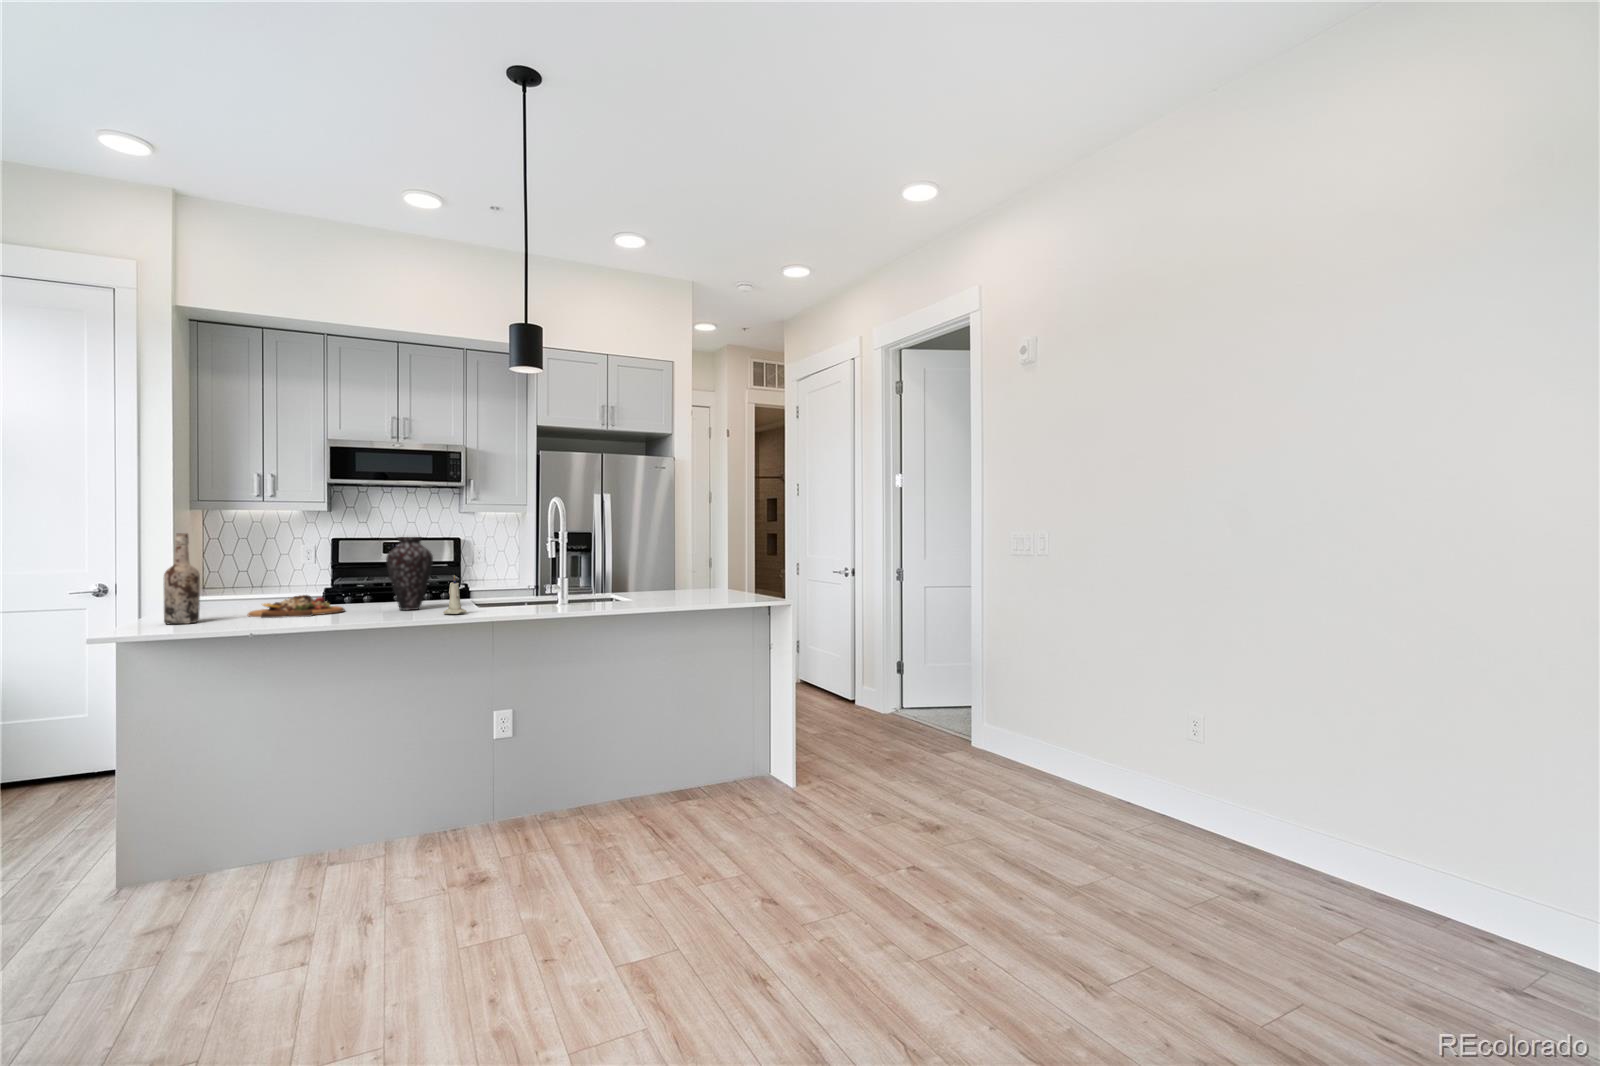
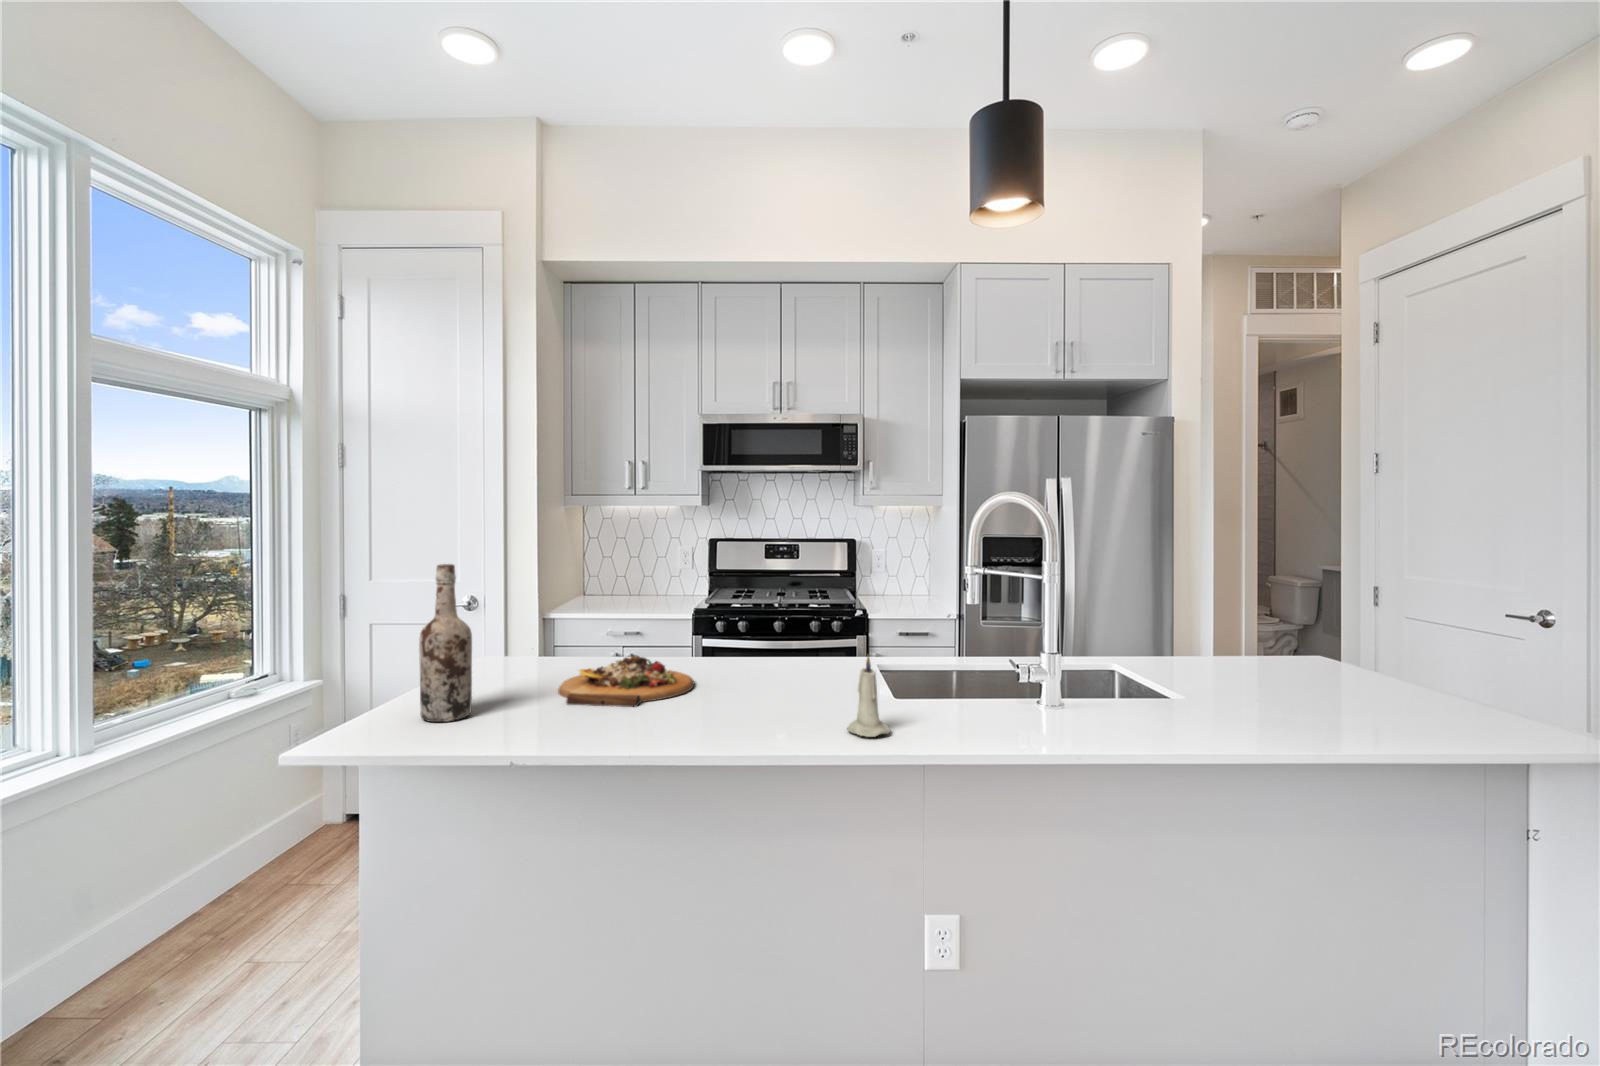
vase: present [386,537,433,610] -> none [754,563,827,696]

